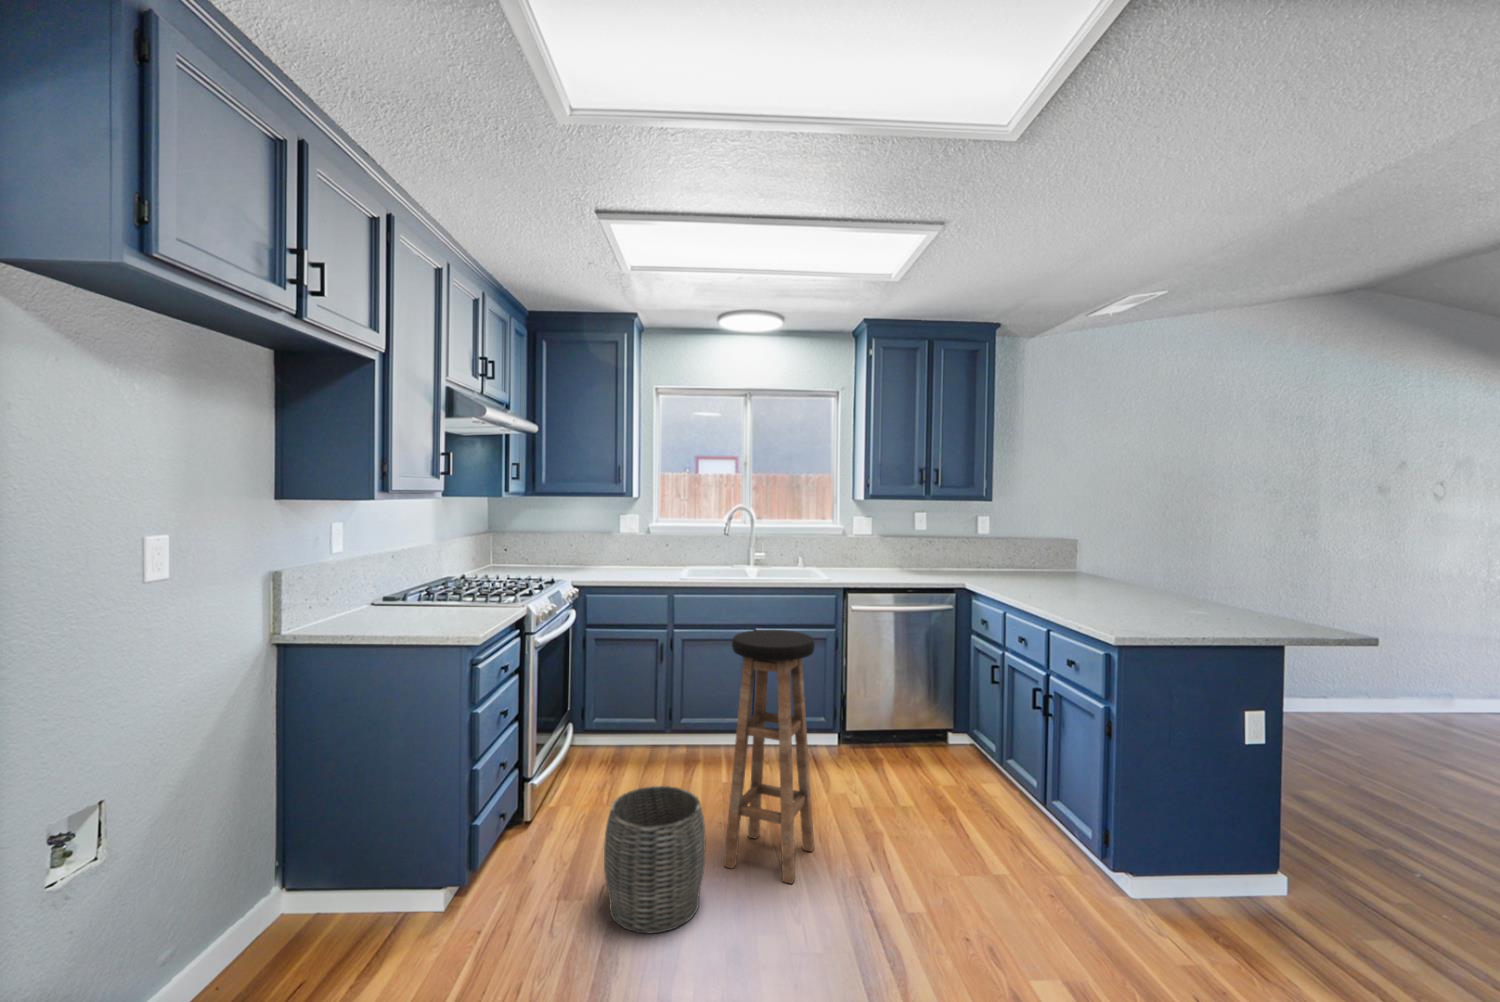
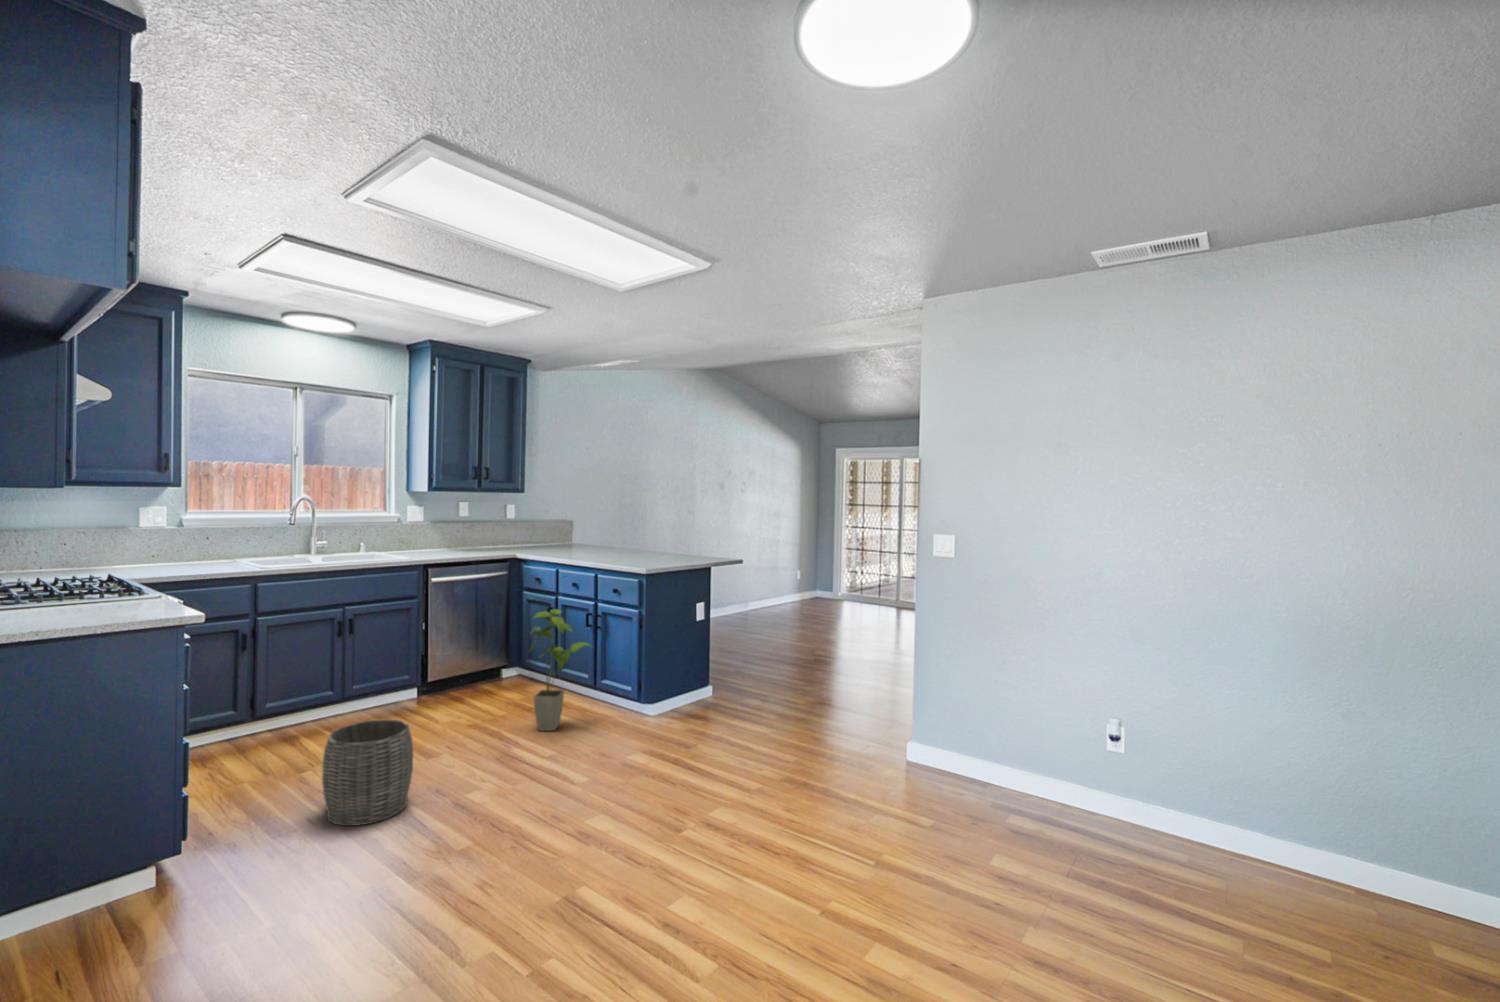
bar stool: present [724,630,815,884] -> none [399,592,468,778]
house plant: none [917,678,1020,864] -> present [530,609,592,731]

